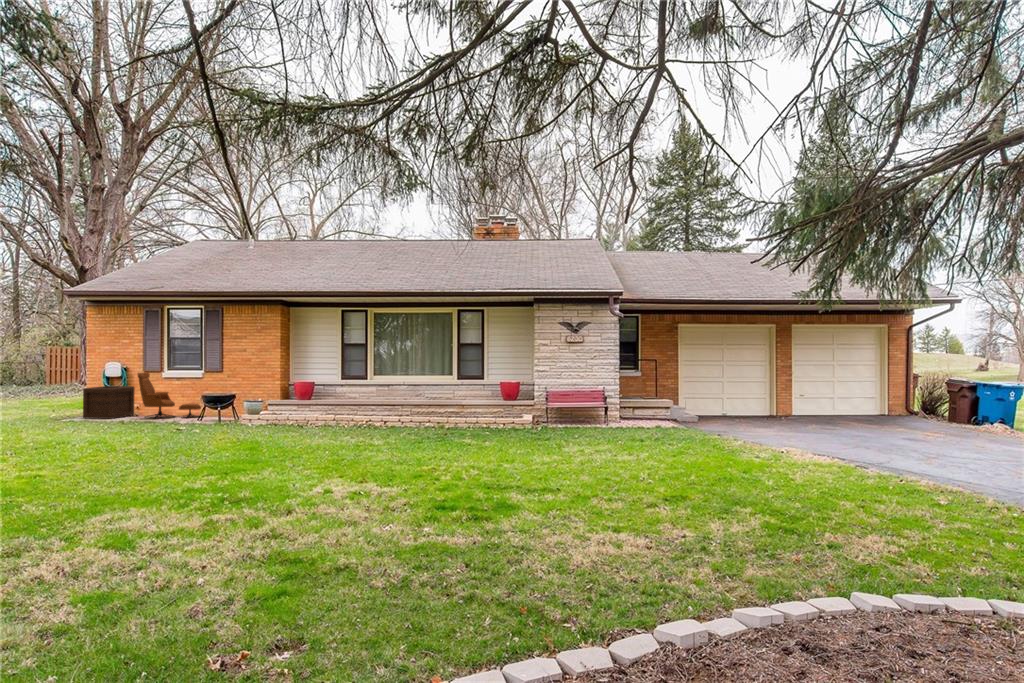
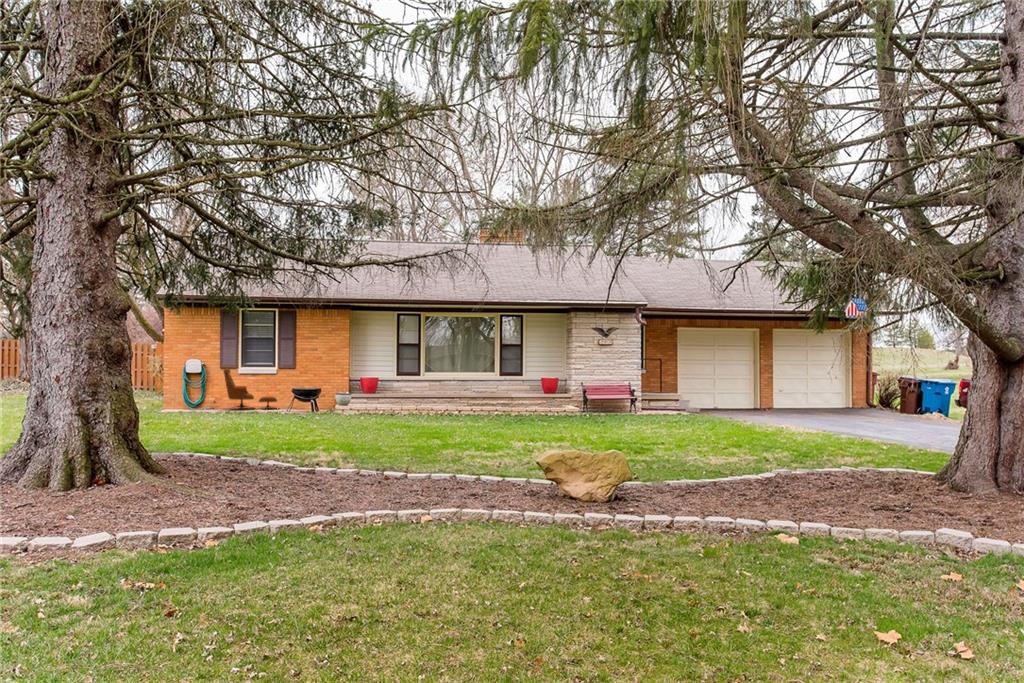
wooden crate: present [83,386,135,419] -> none [172,381,213,410]

